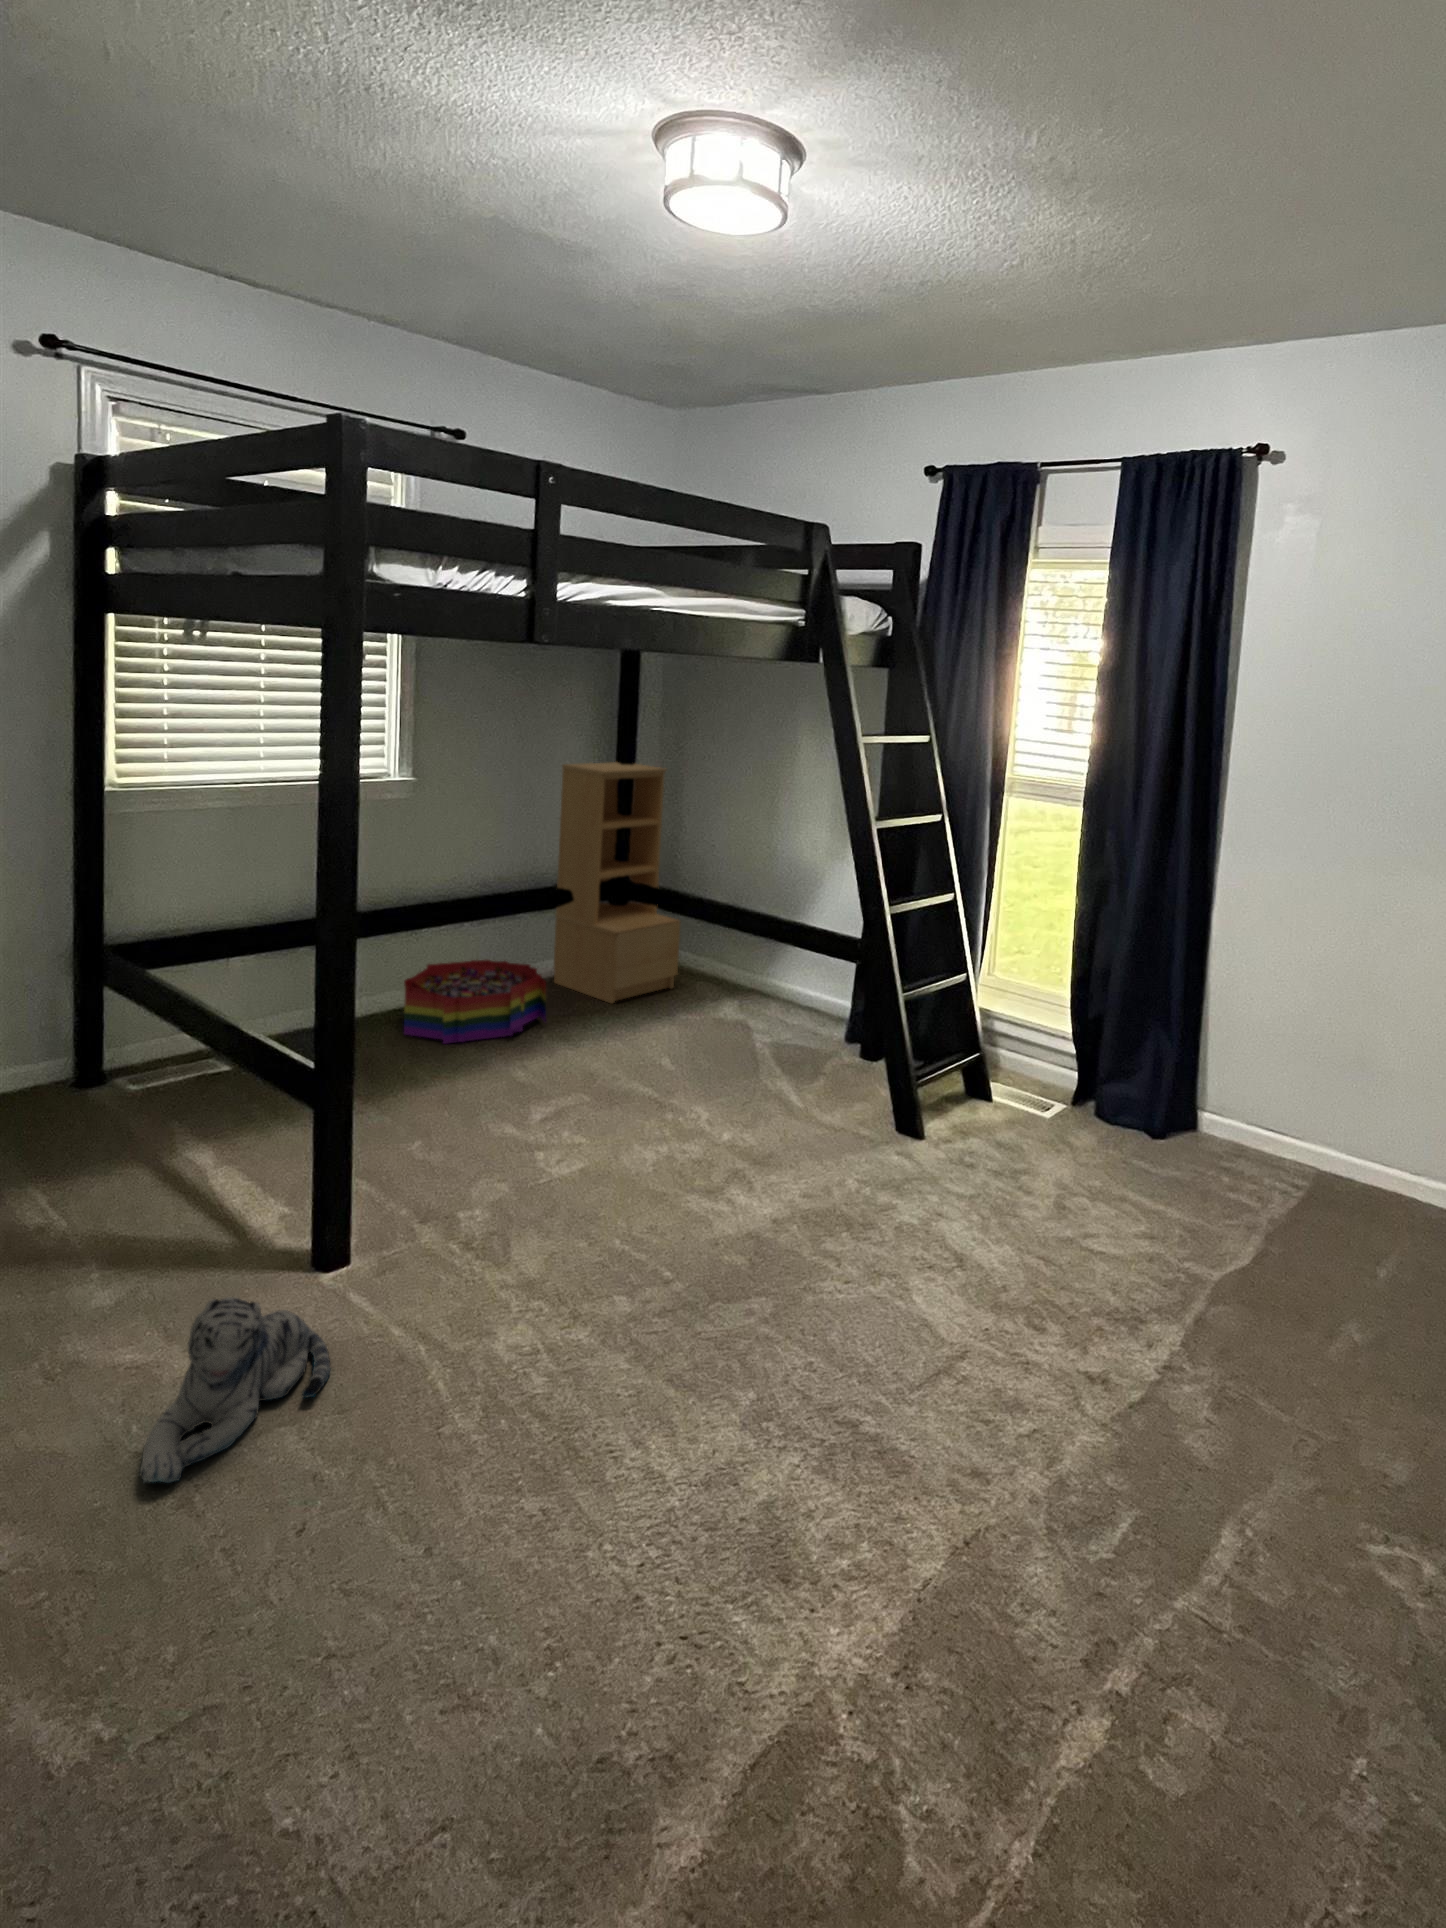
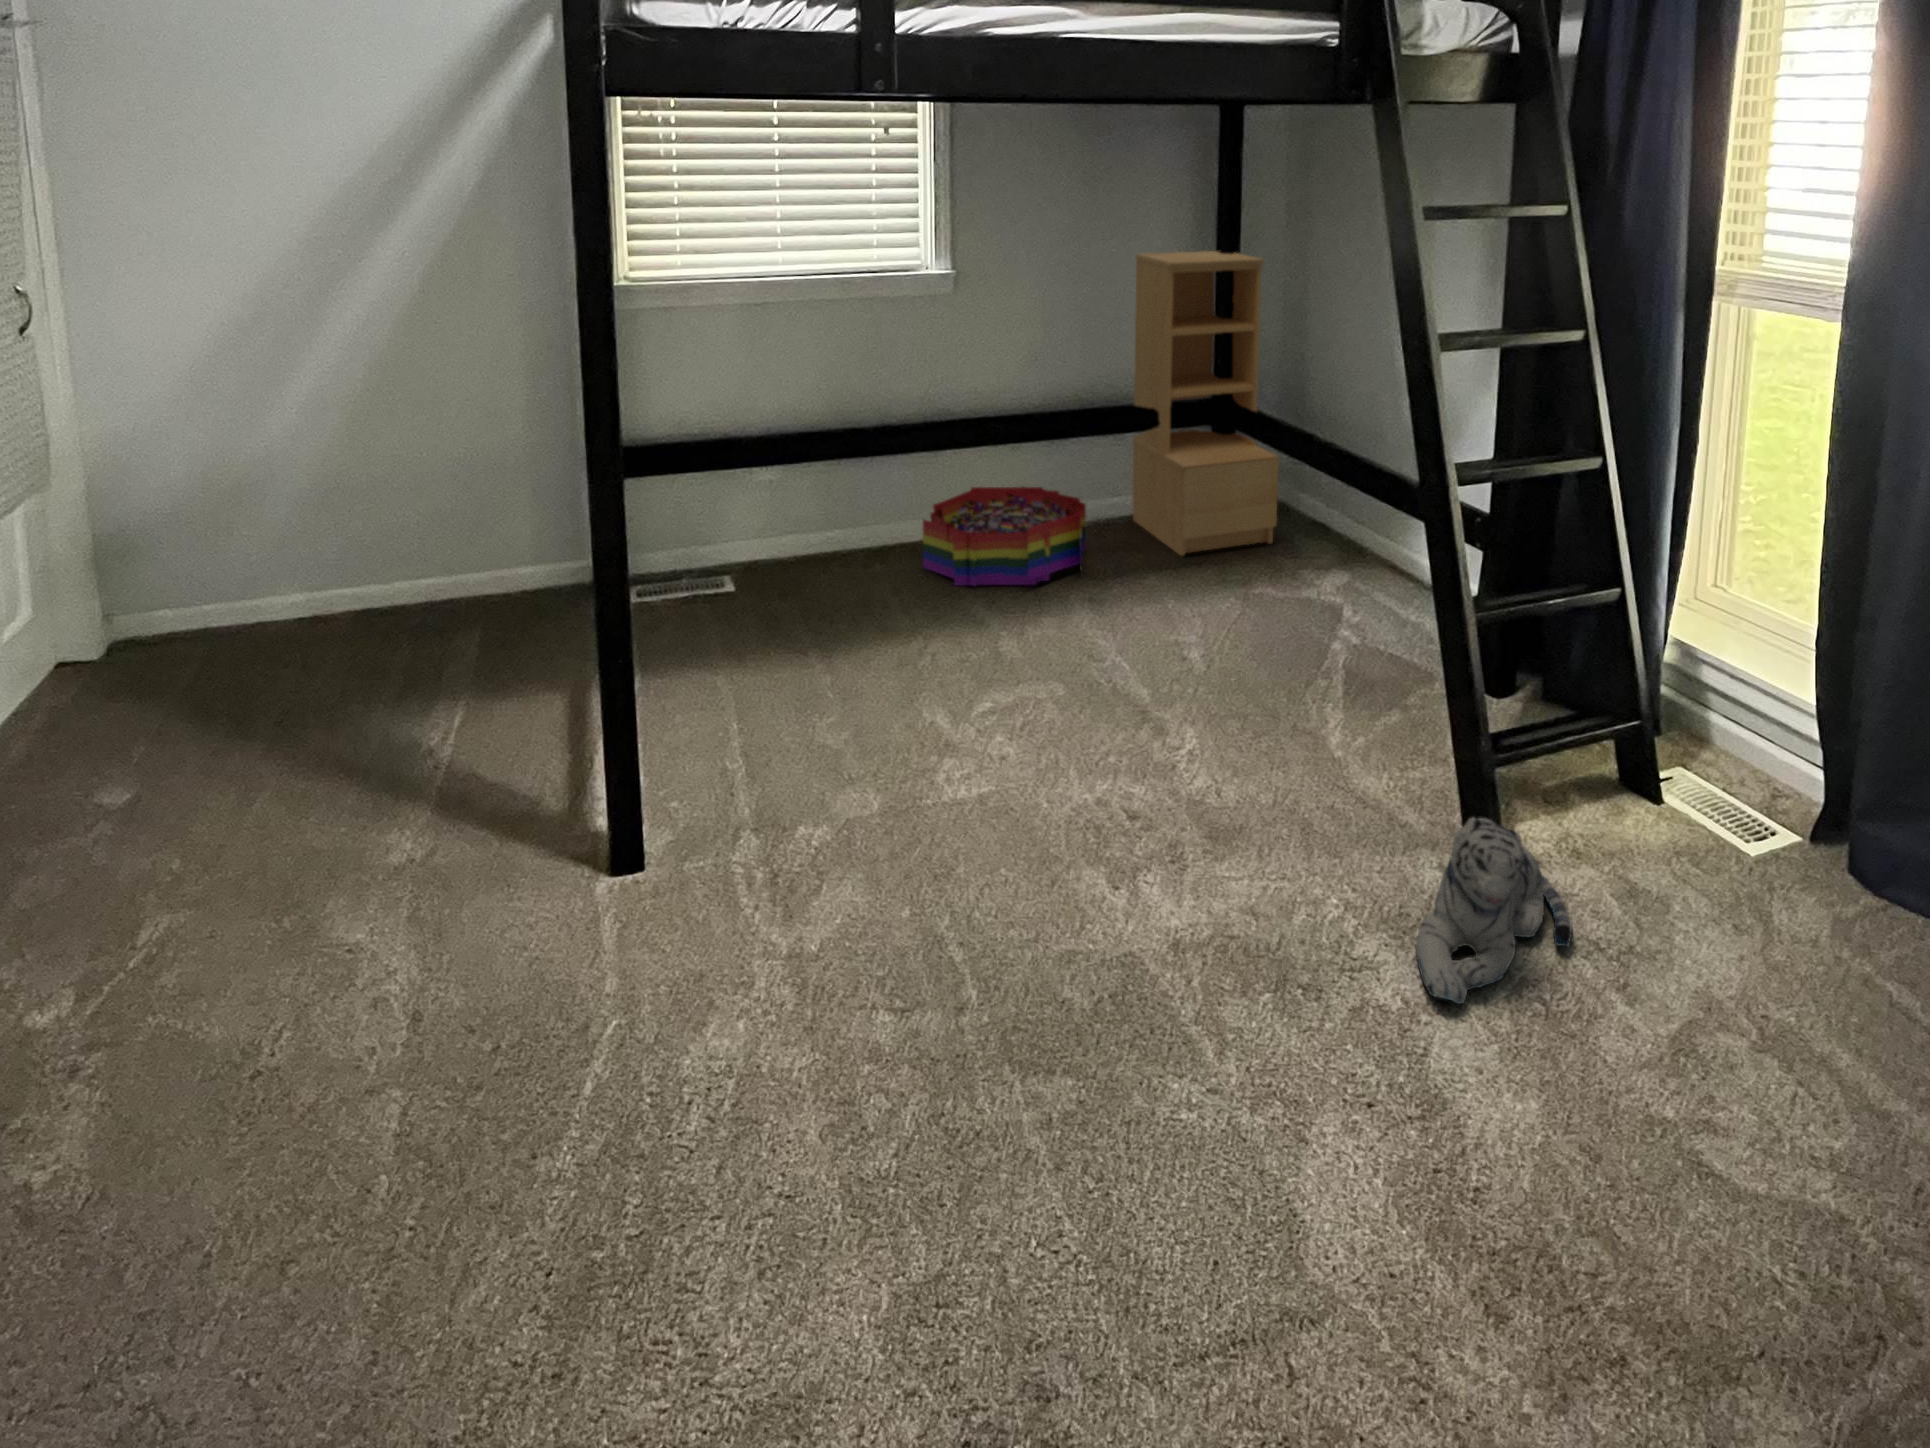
plush toy: present [140,1297,331,1483] -> present [1416,818,1572,1004]

